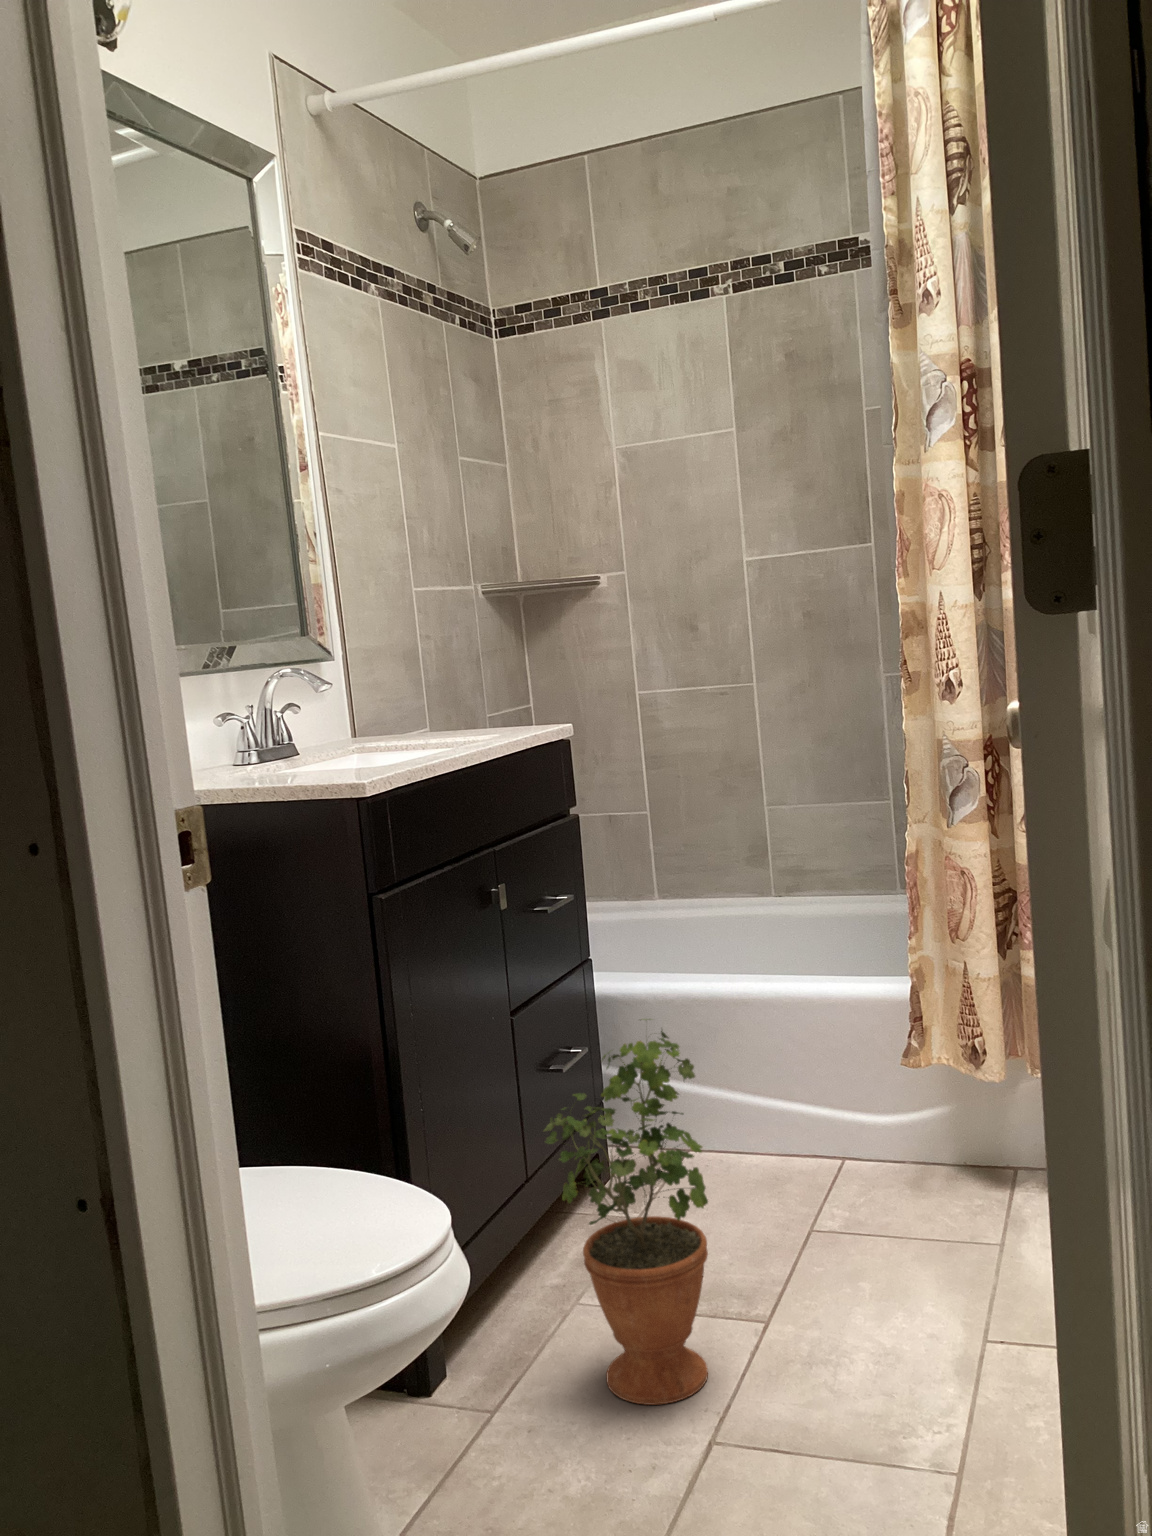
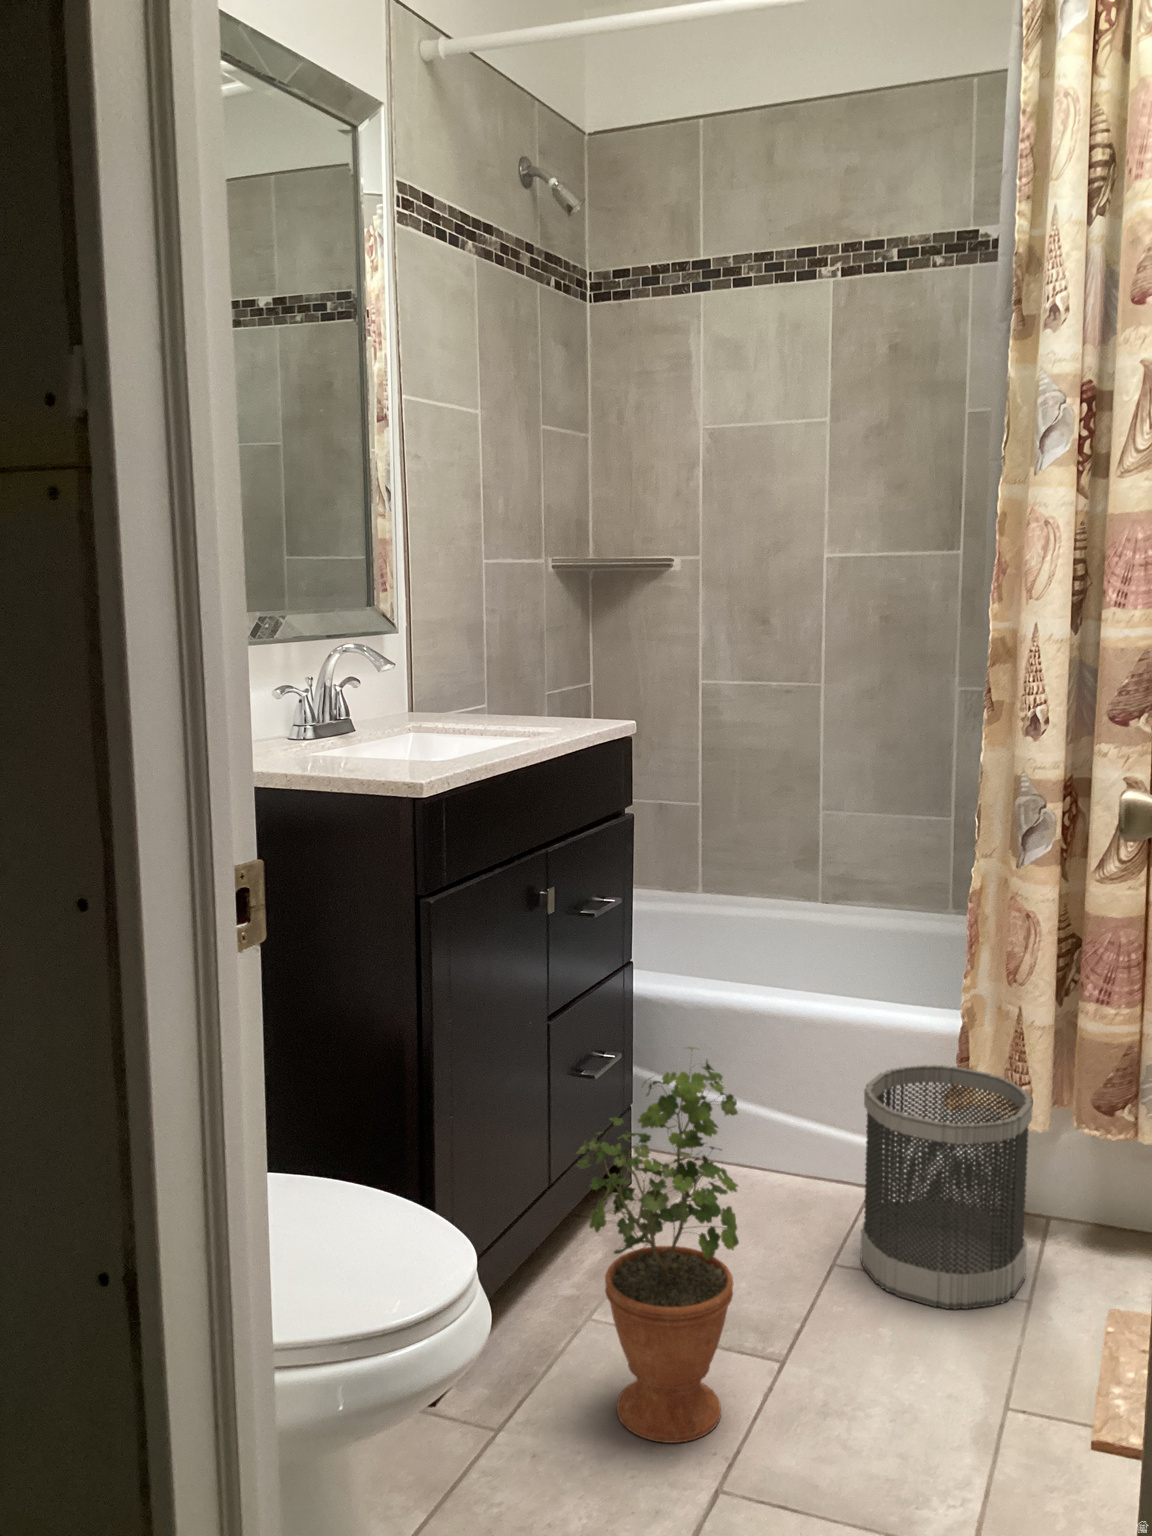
wastebasket: none [823,1028,996,1260] -> present [860,1065,1033,1309]

